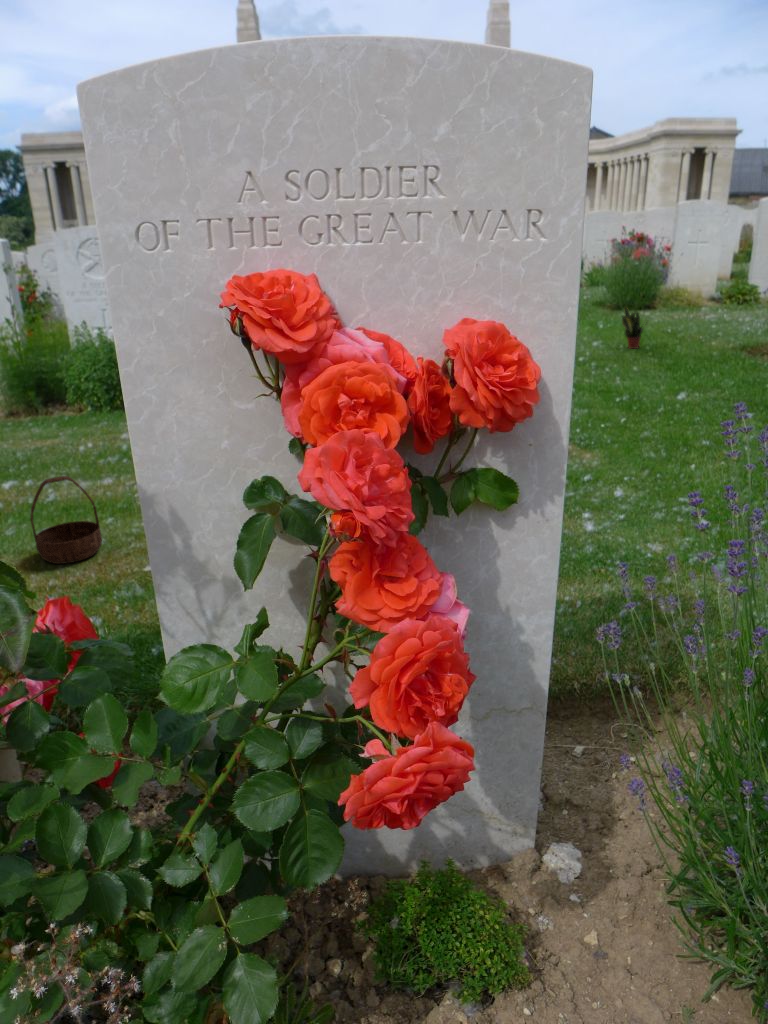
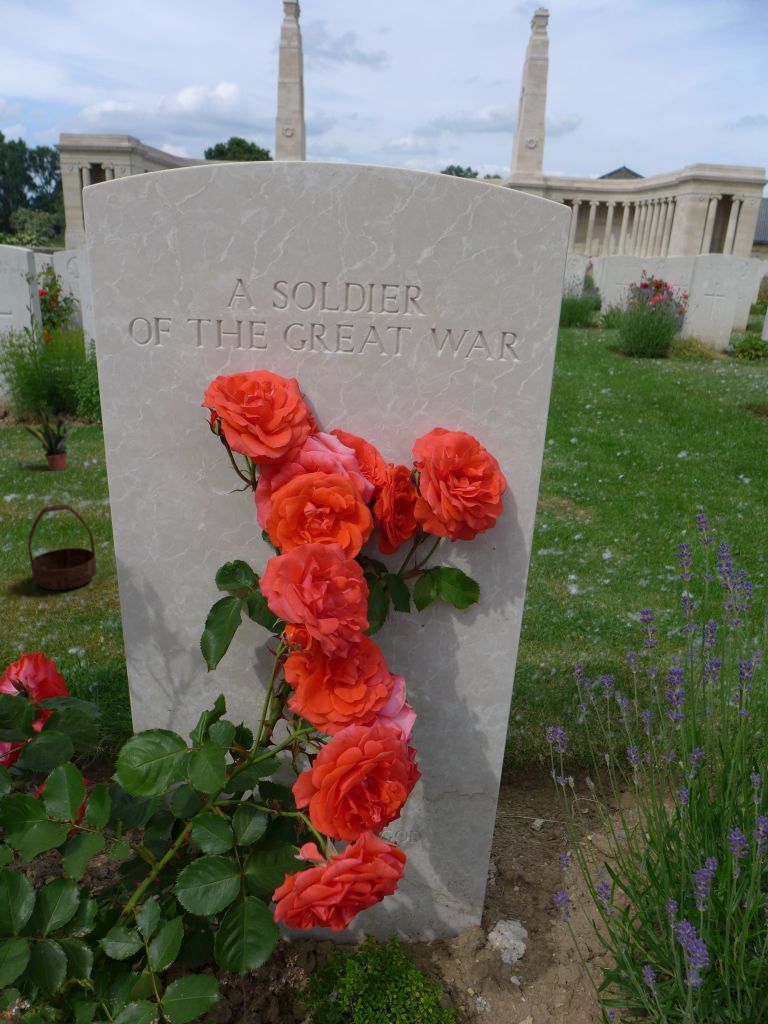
potted plant: present [622,308,643,349] -> present [24,411,74,471]

